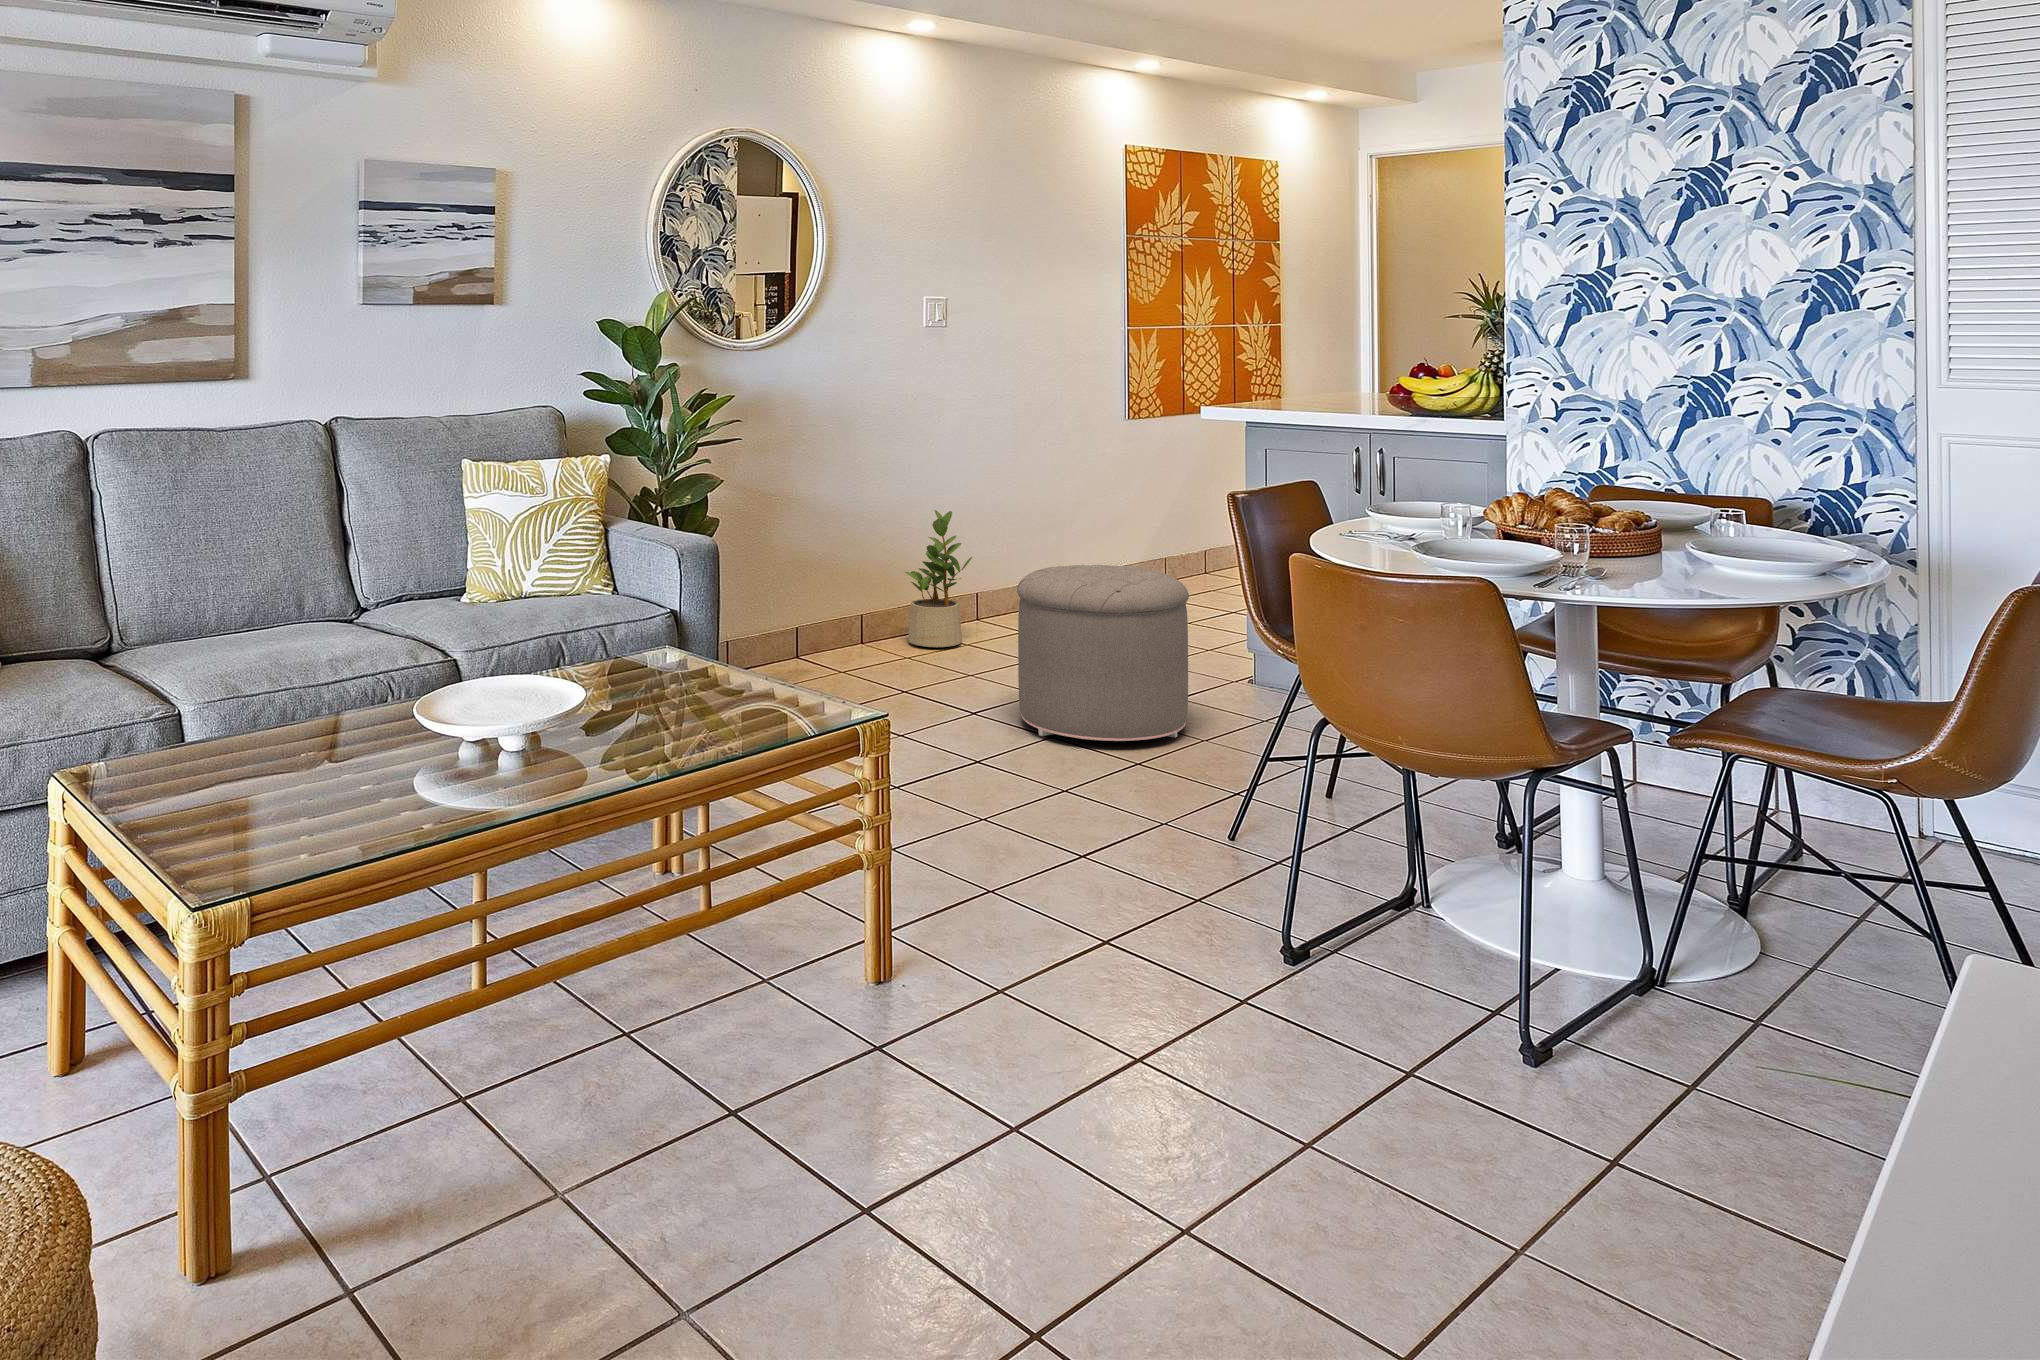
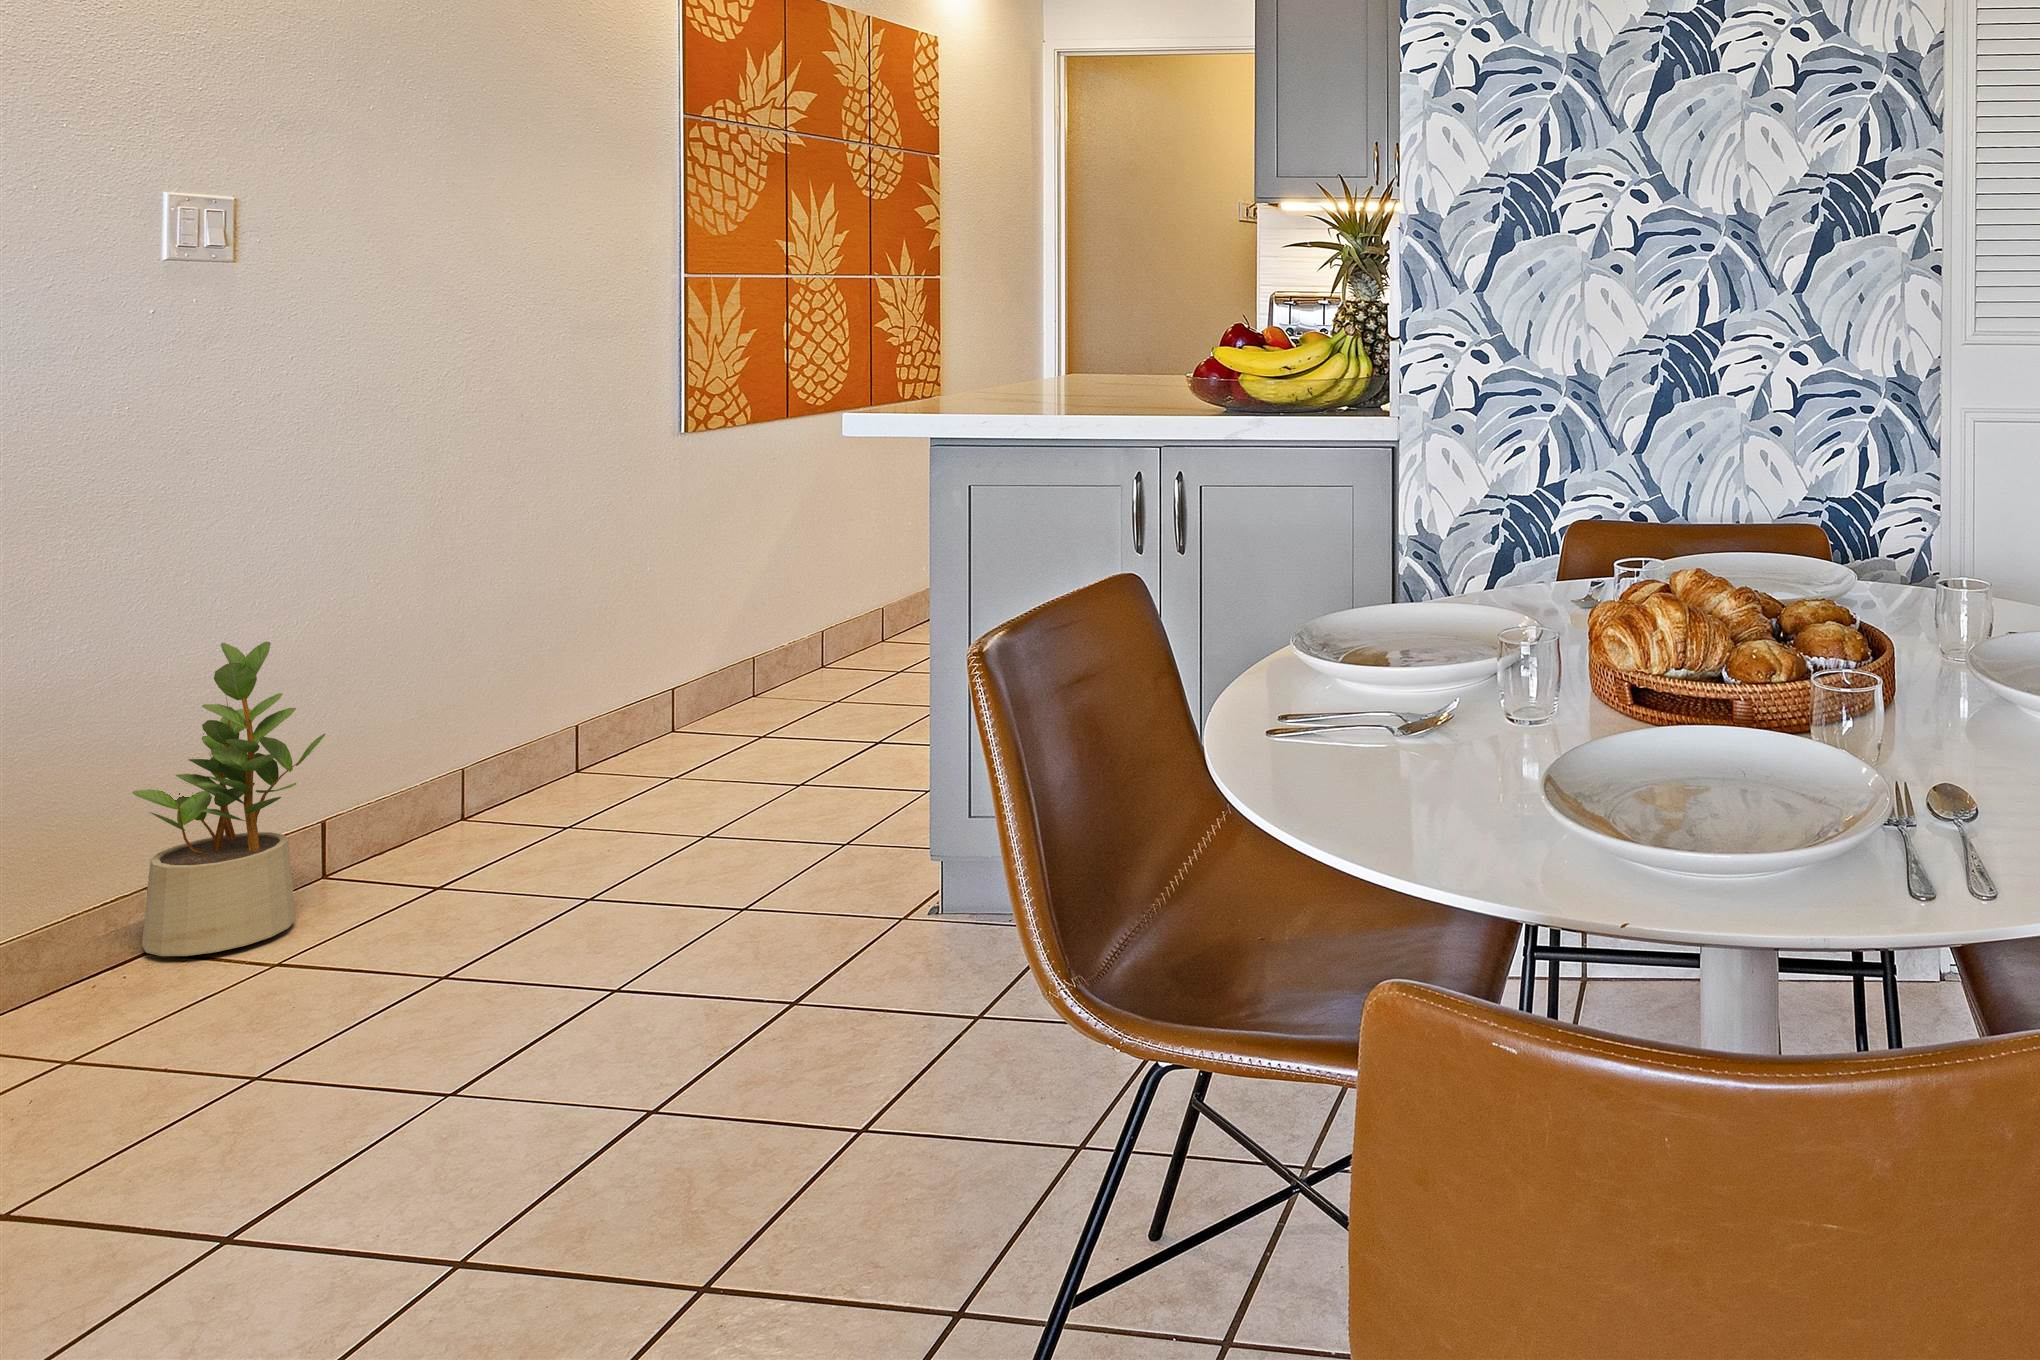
ottoman: present [1017,565,1189,741] -> none [411,738,841,1196]

